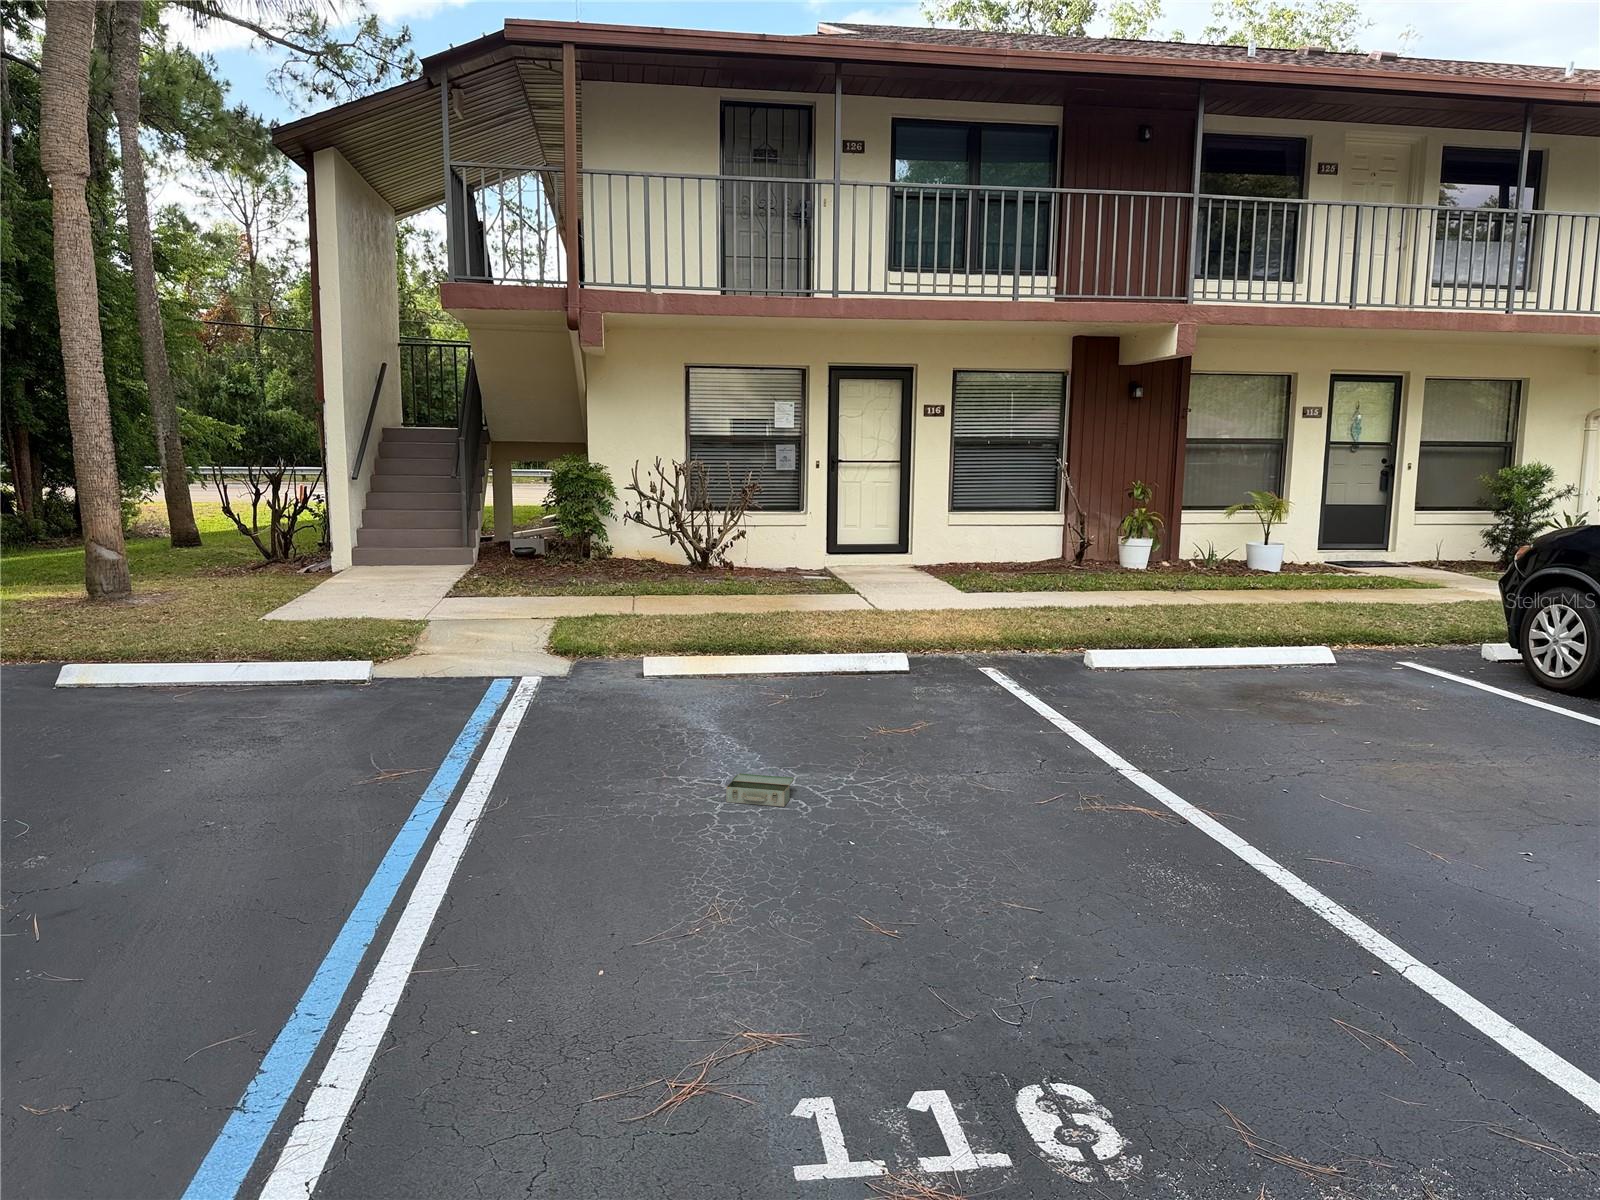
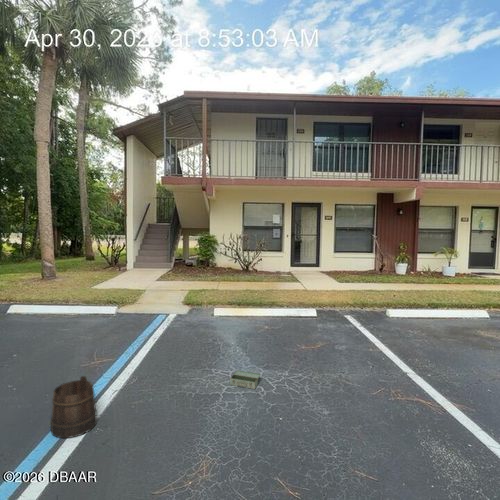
bucket: none [365,773,459,892] -> present [51,376,97,438]

